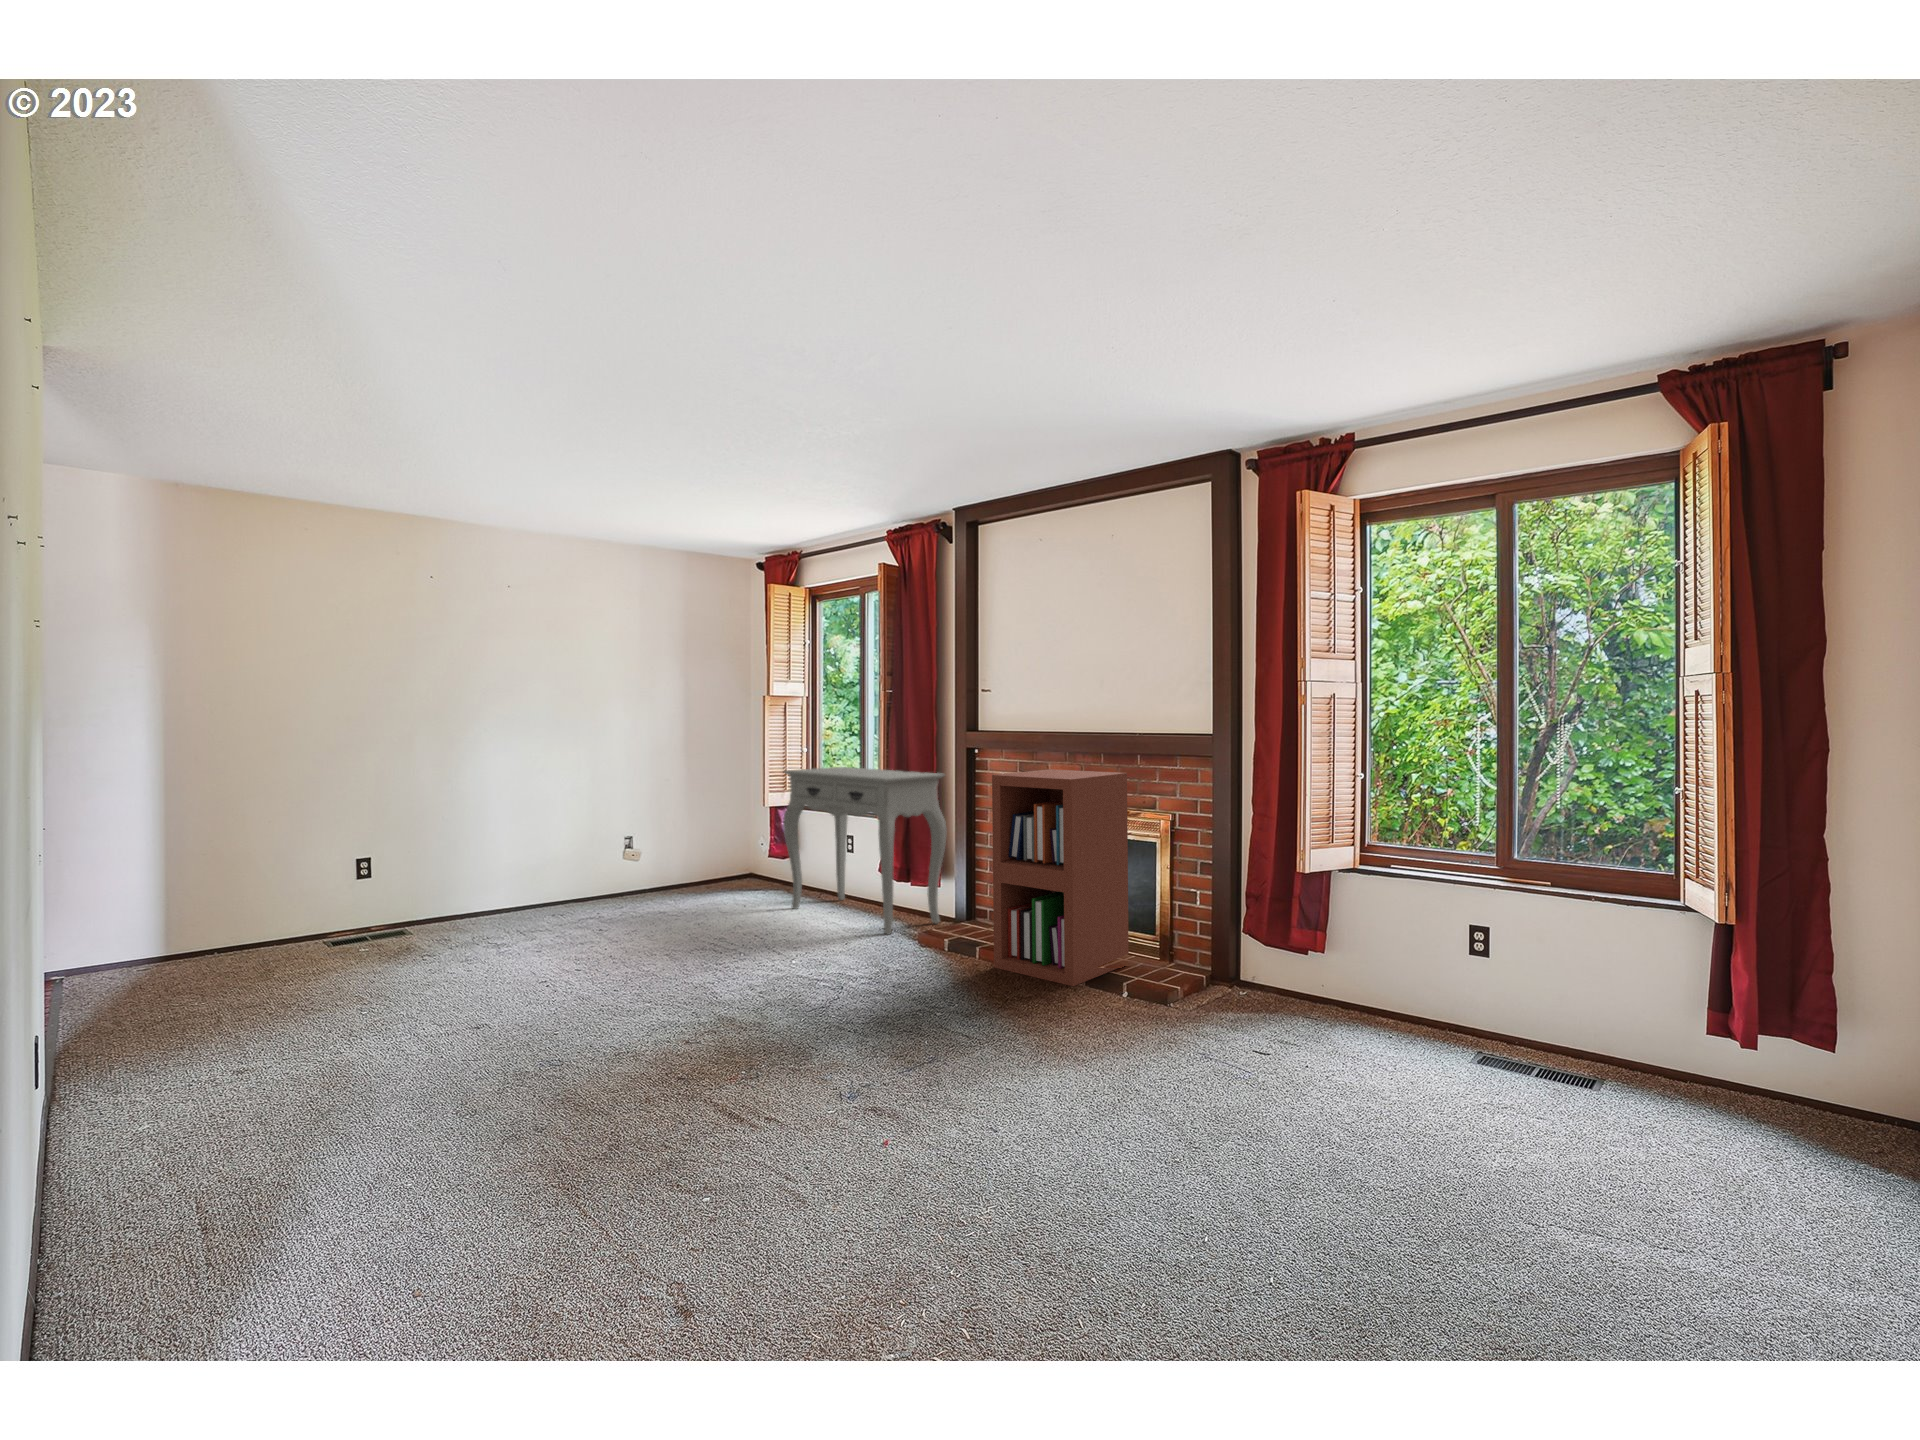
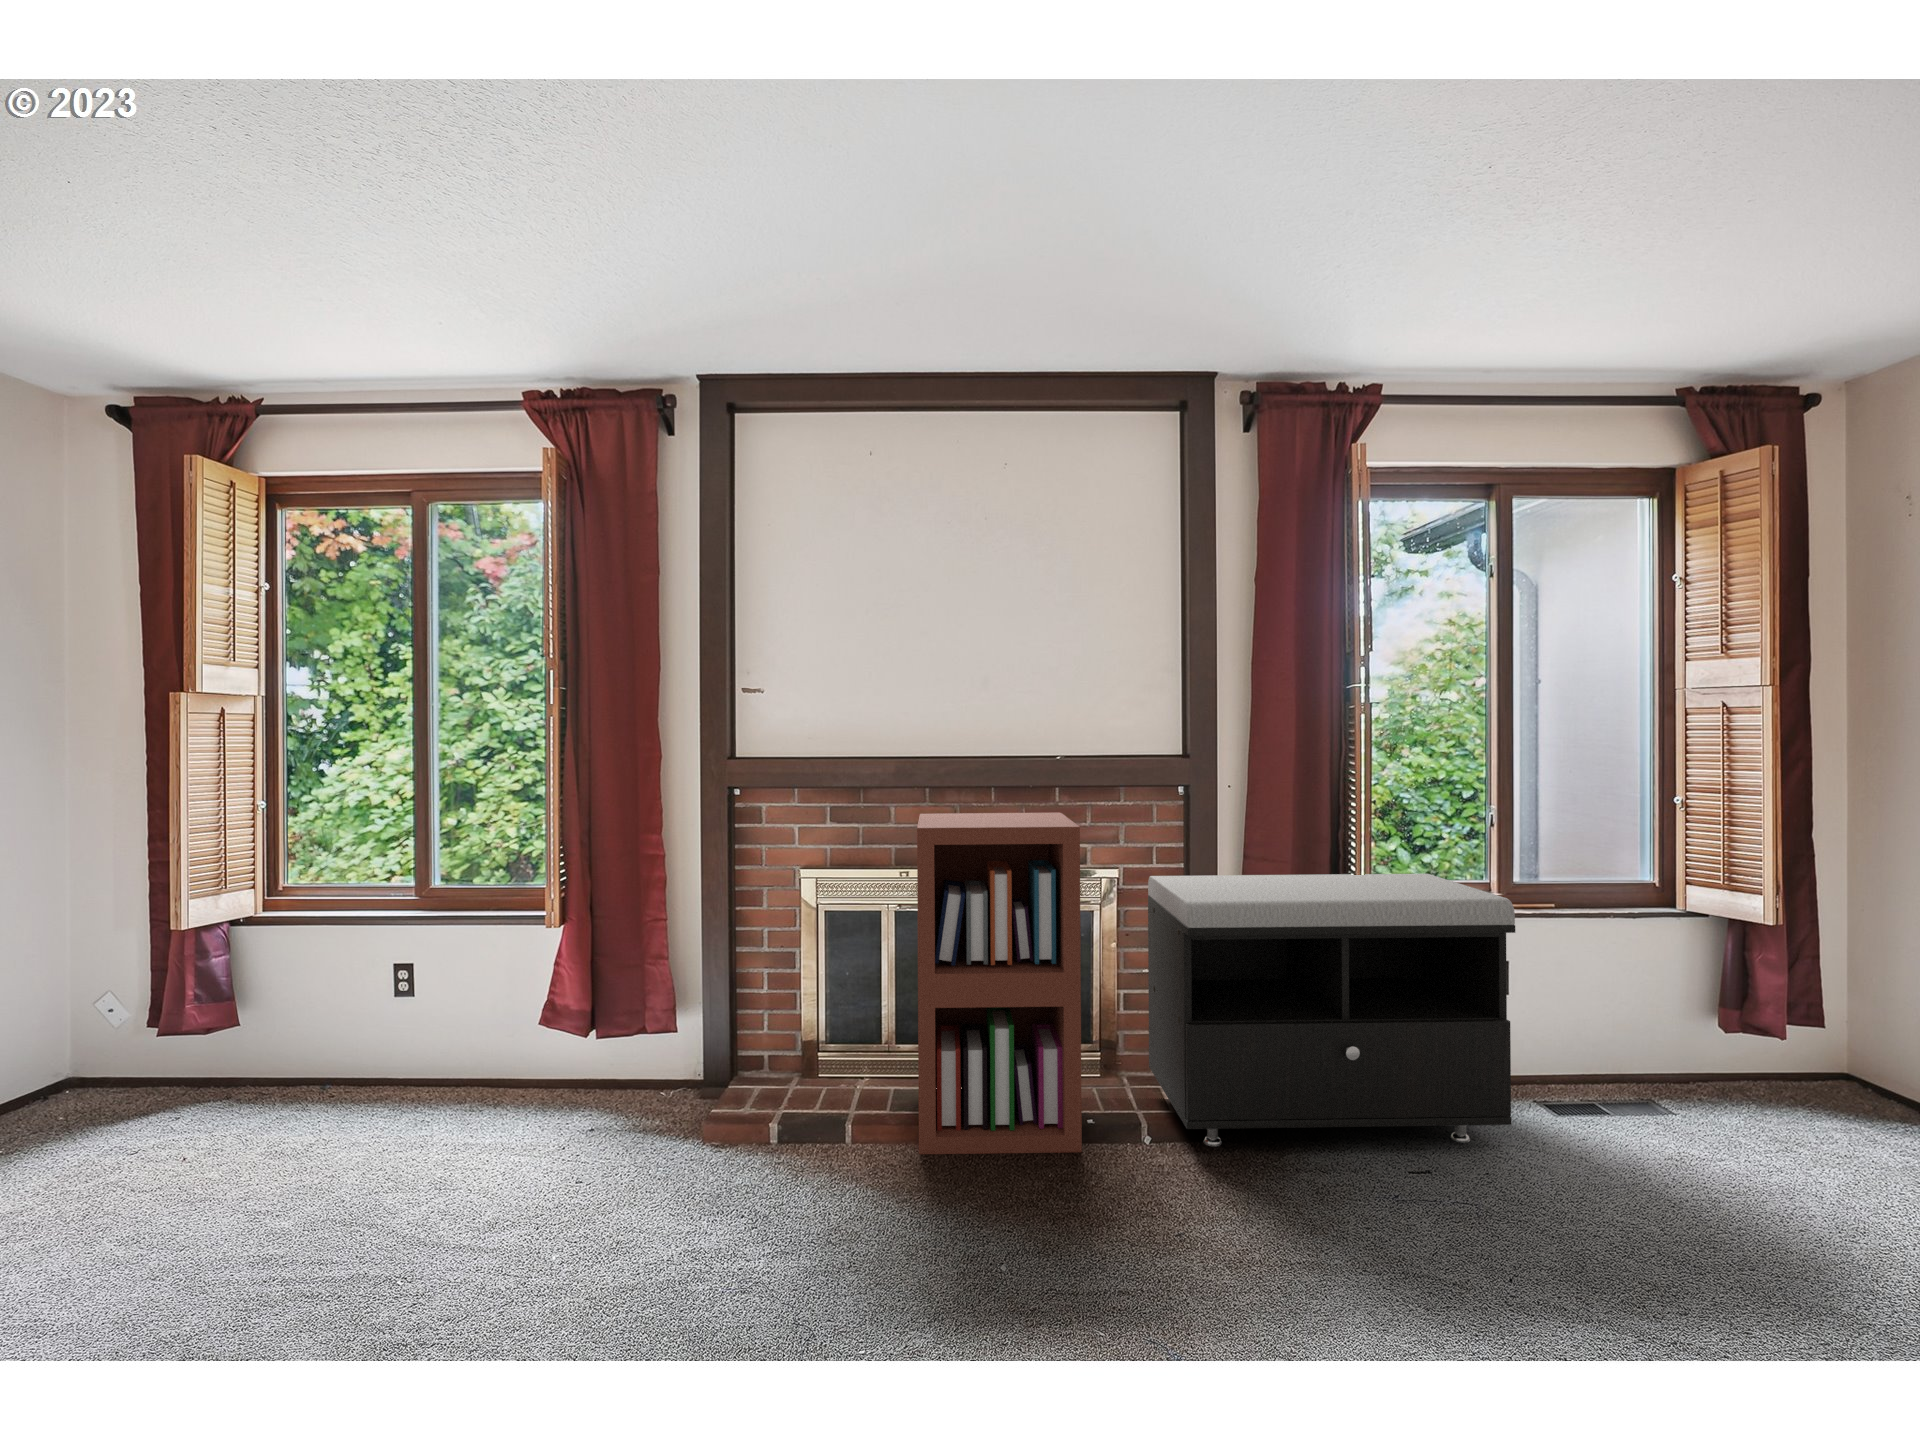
console table: present [783,767,946,935] -> none [296,832,686,1143]
storage bench: none [1120,821,1396,1045] -> present [1148,874,1515,1146]

